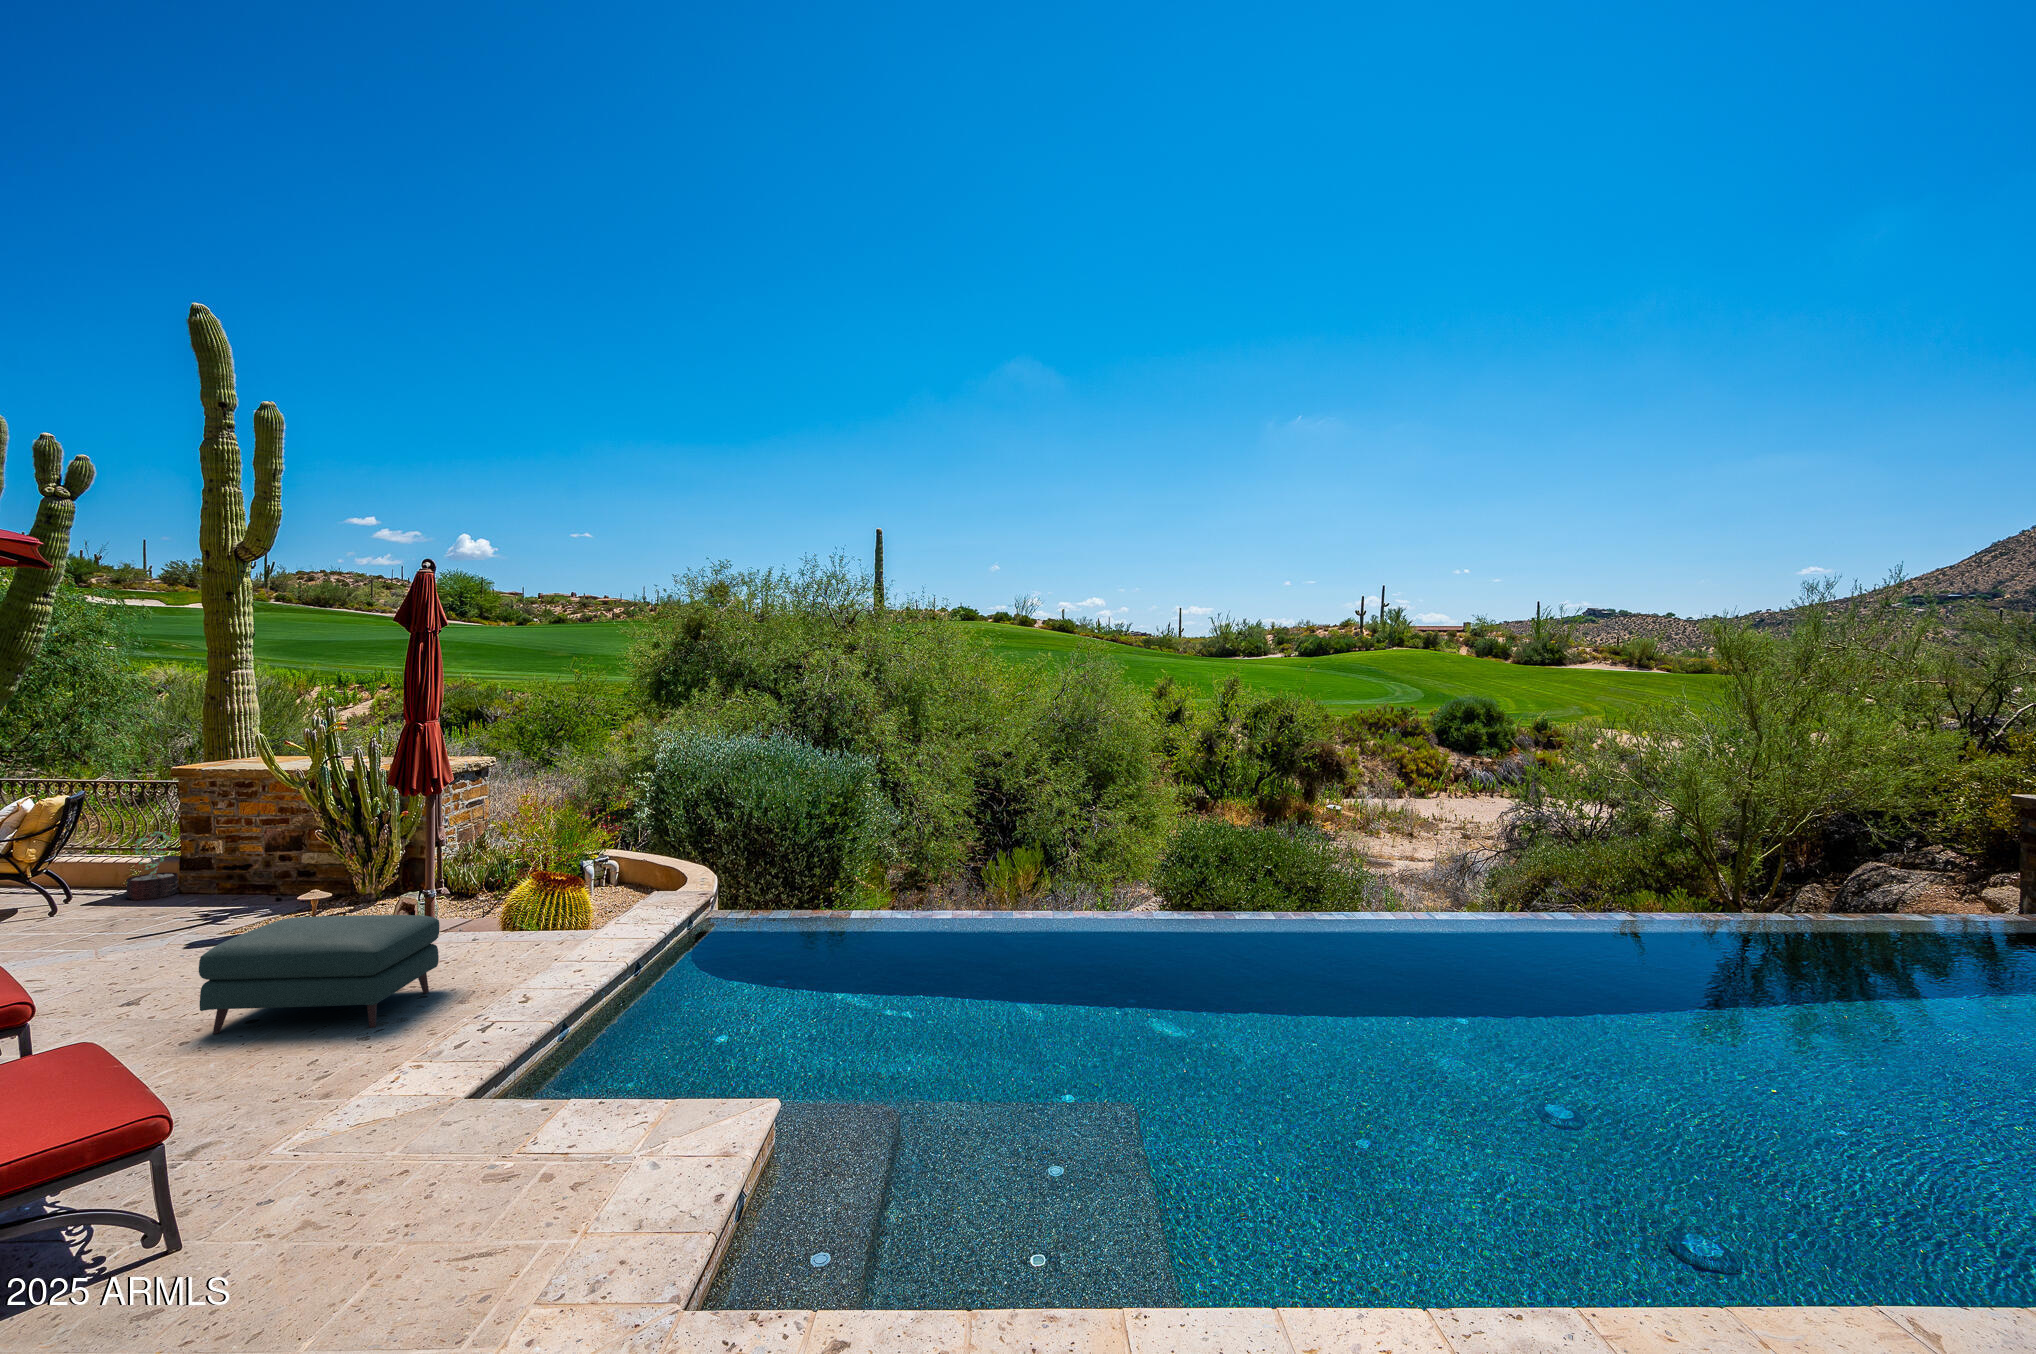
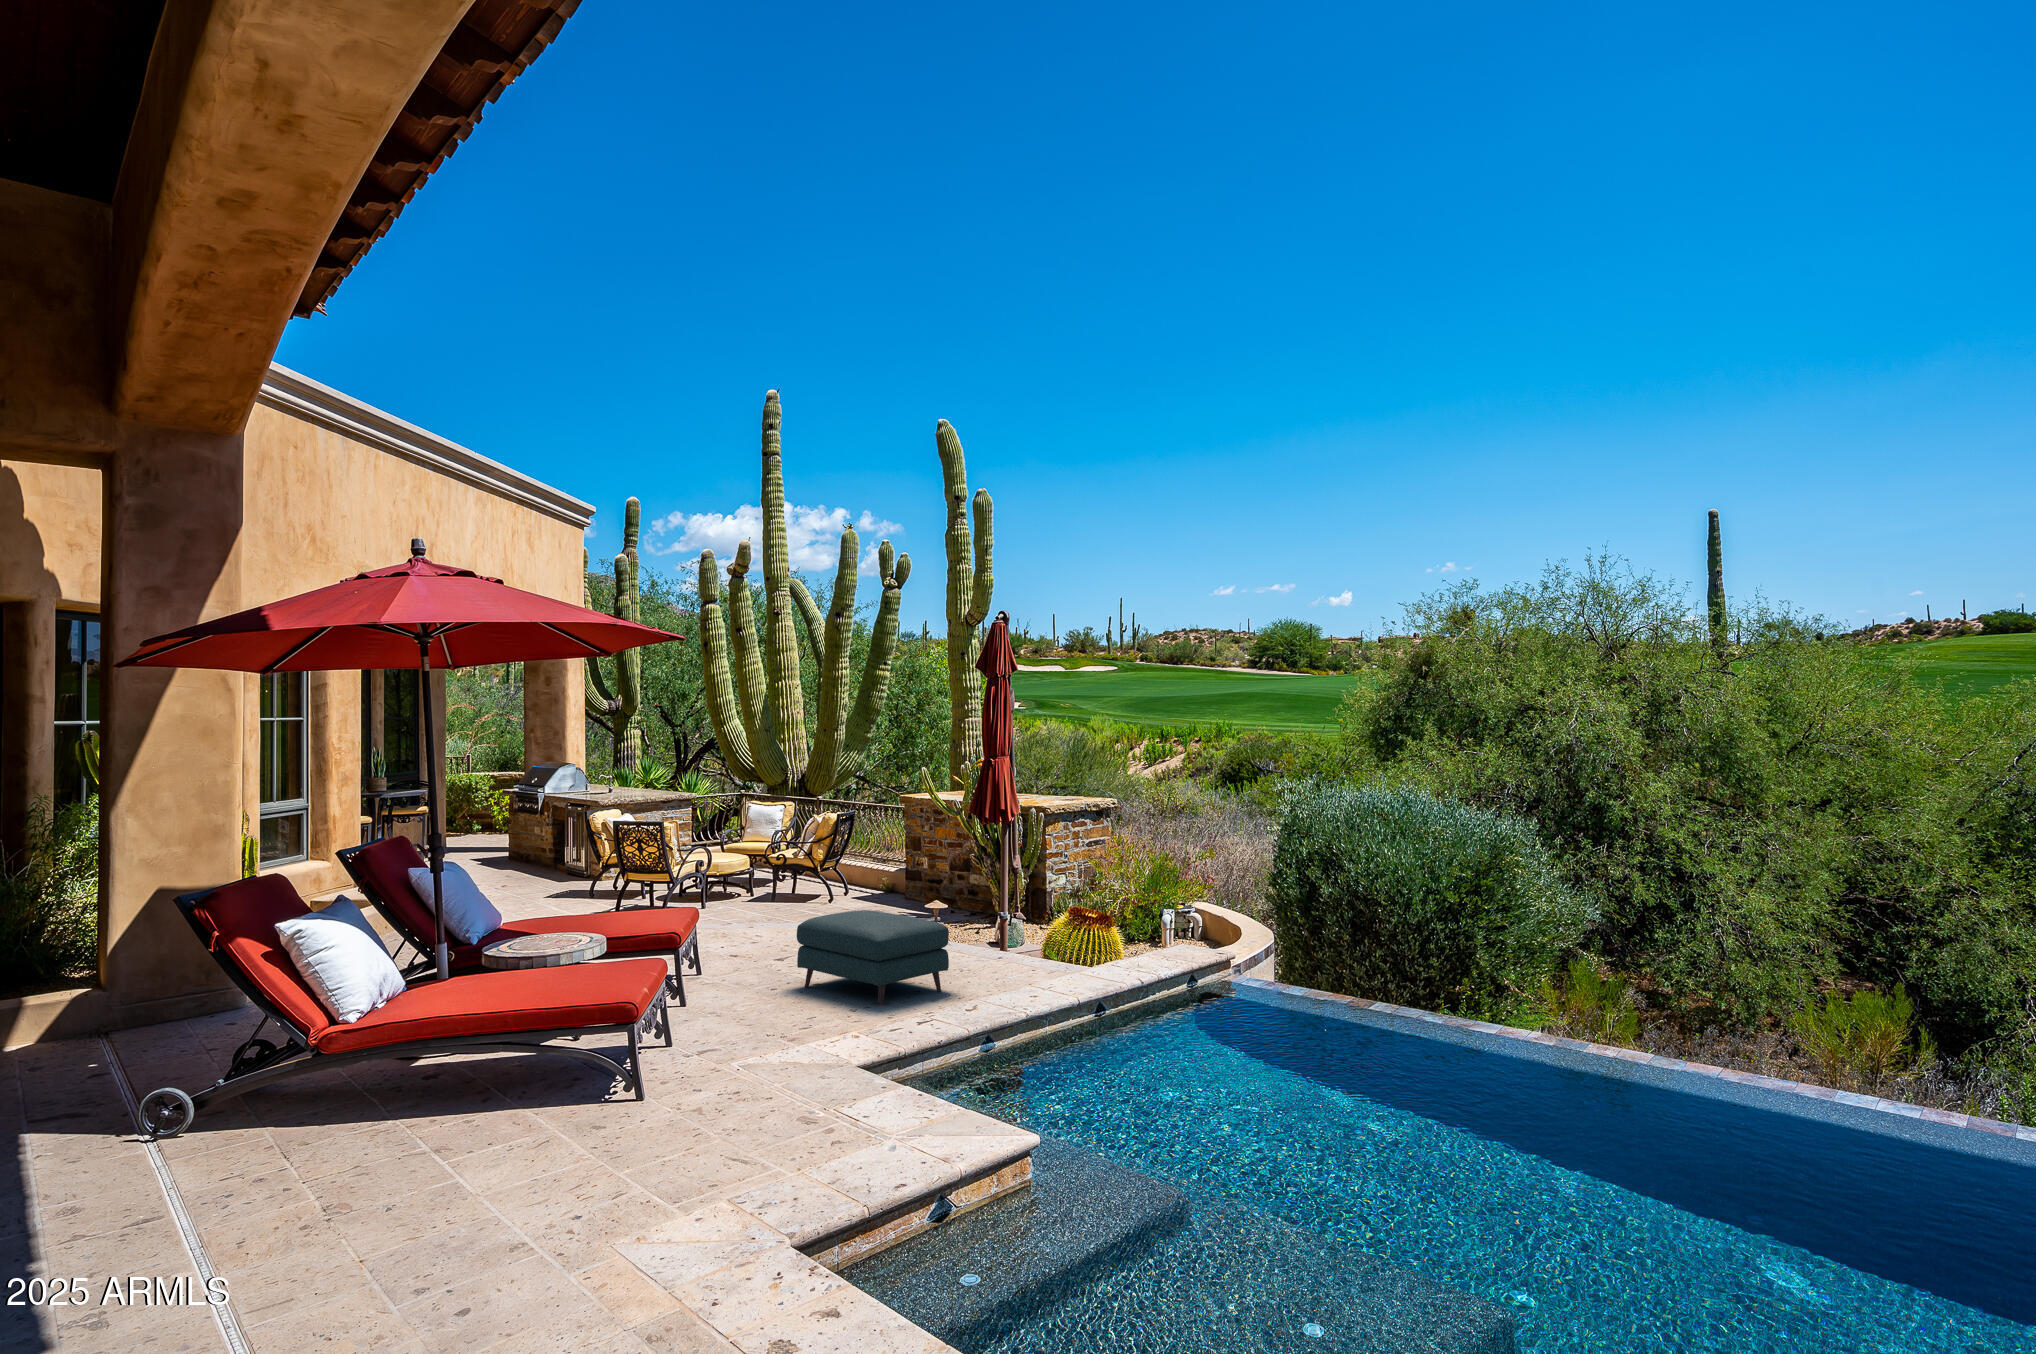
decorative plant: present [126,830,179,900] -> none [877,845,908,899]

